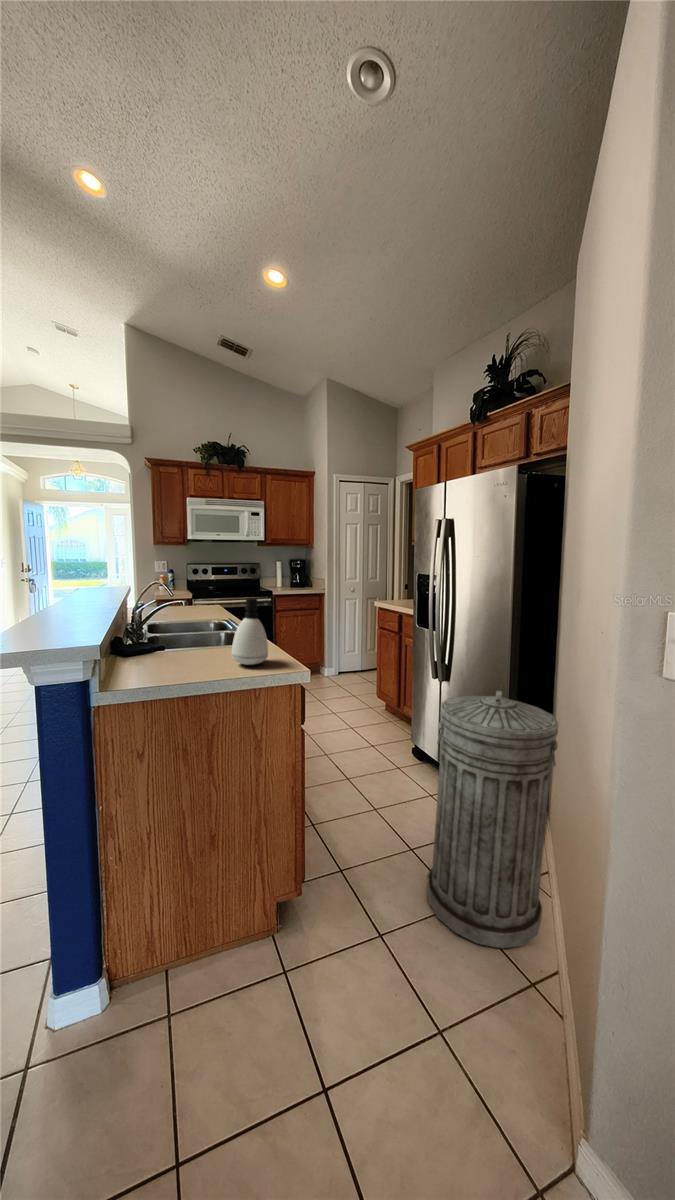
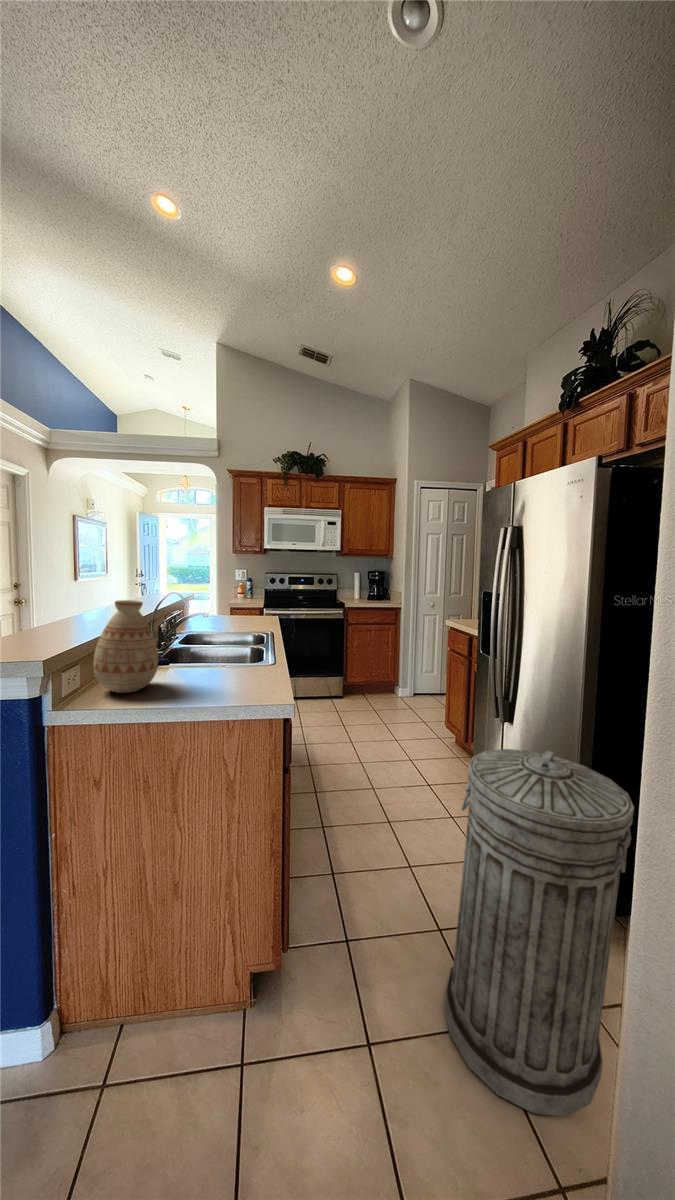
vase: none [123,590,180,674] -> present [93,600,158,693]
soap dispenser: present [232,598,271,665] -> none [212,613,259,690]

